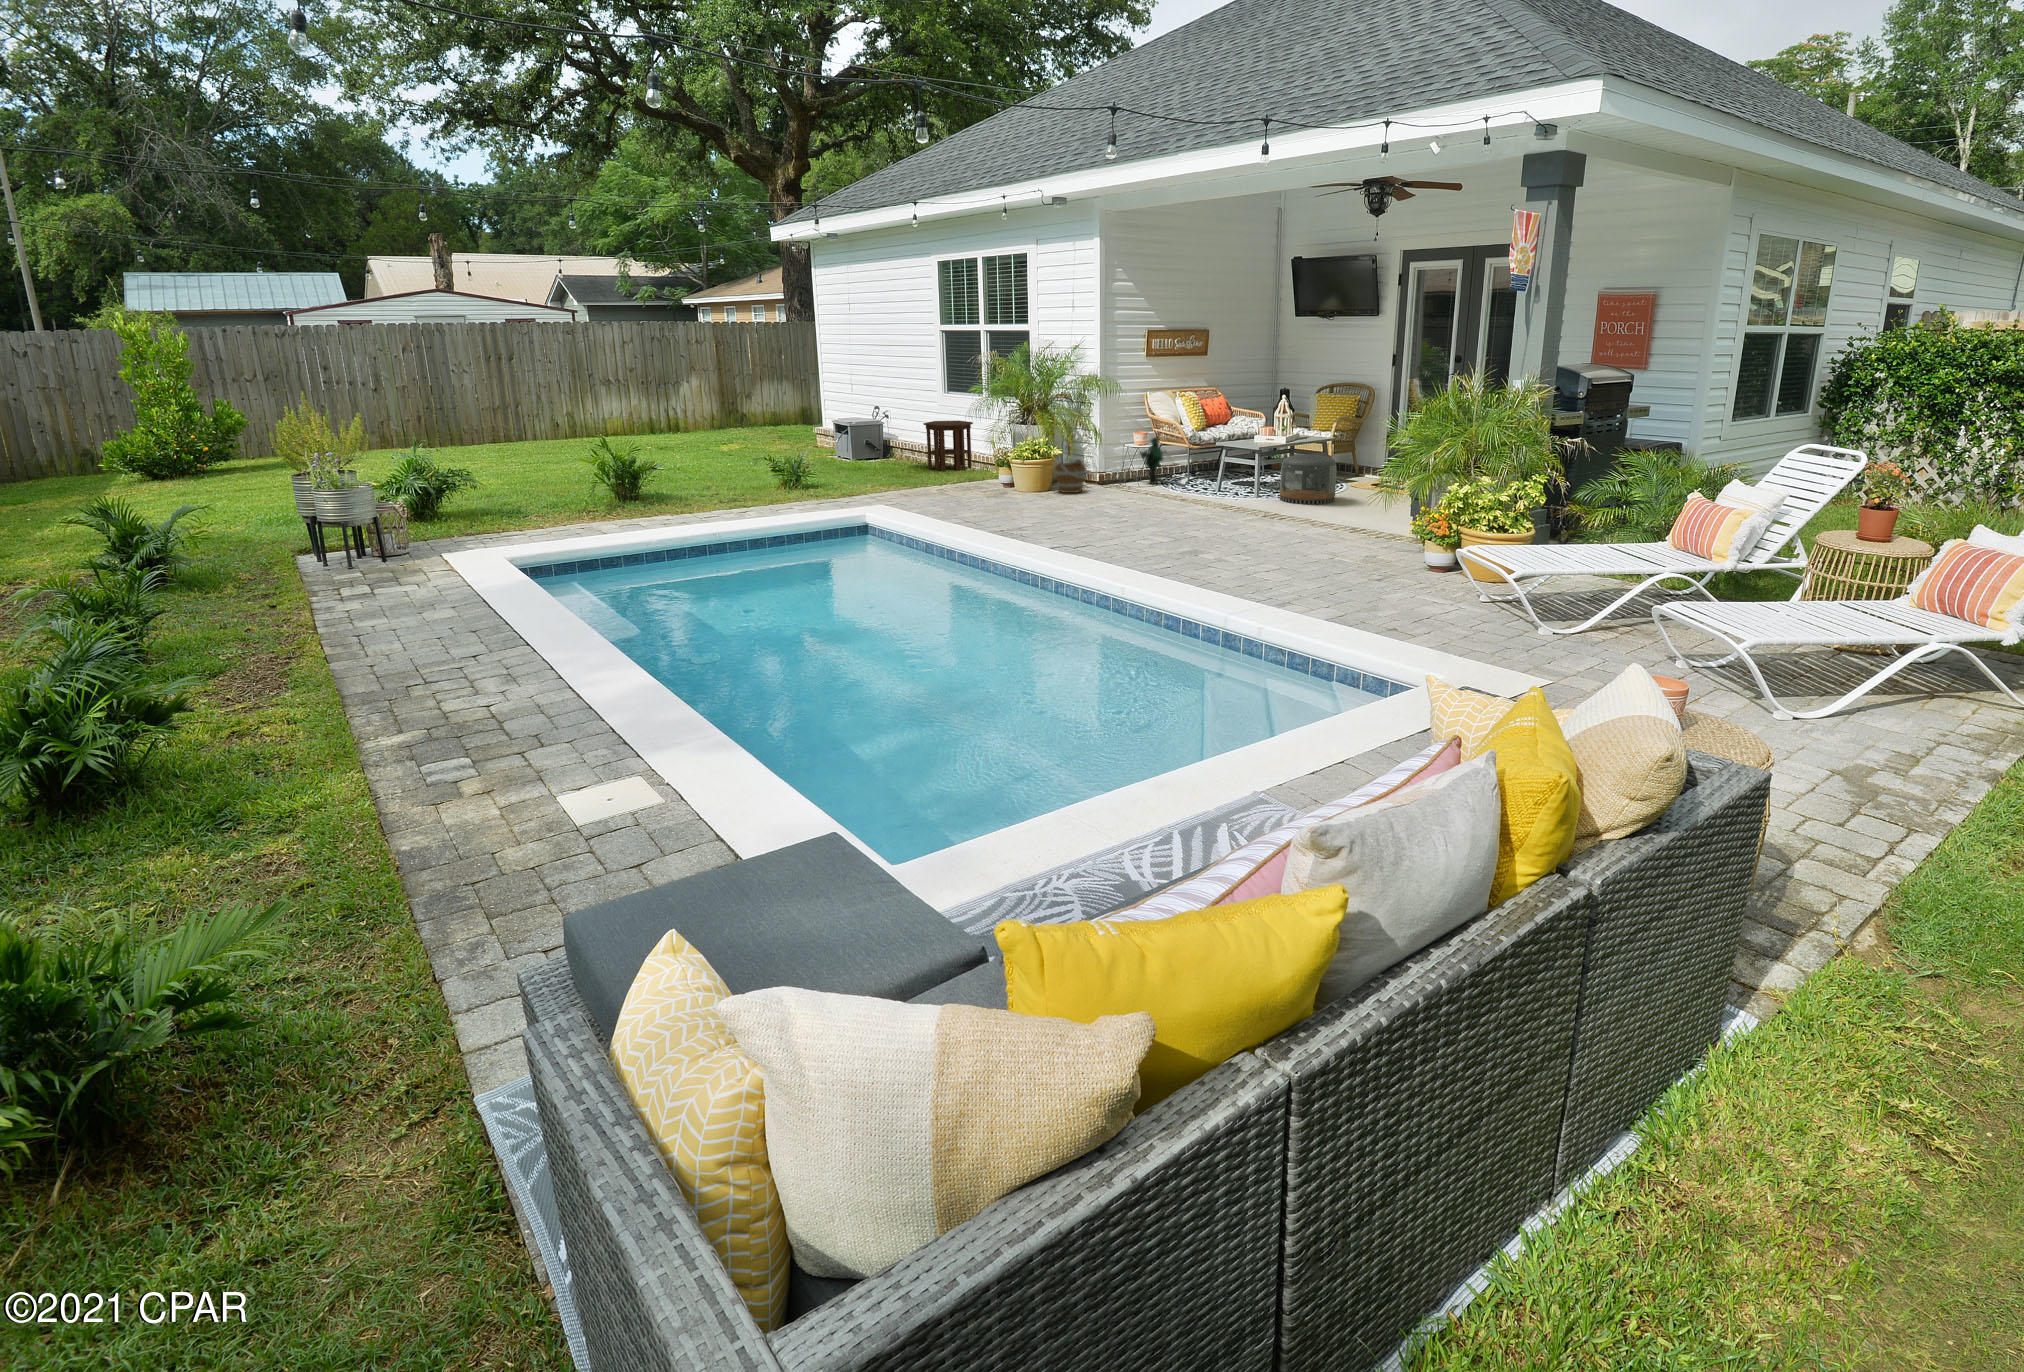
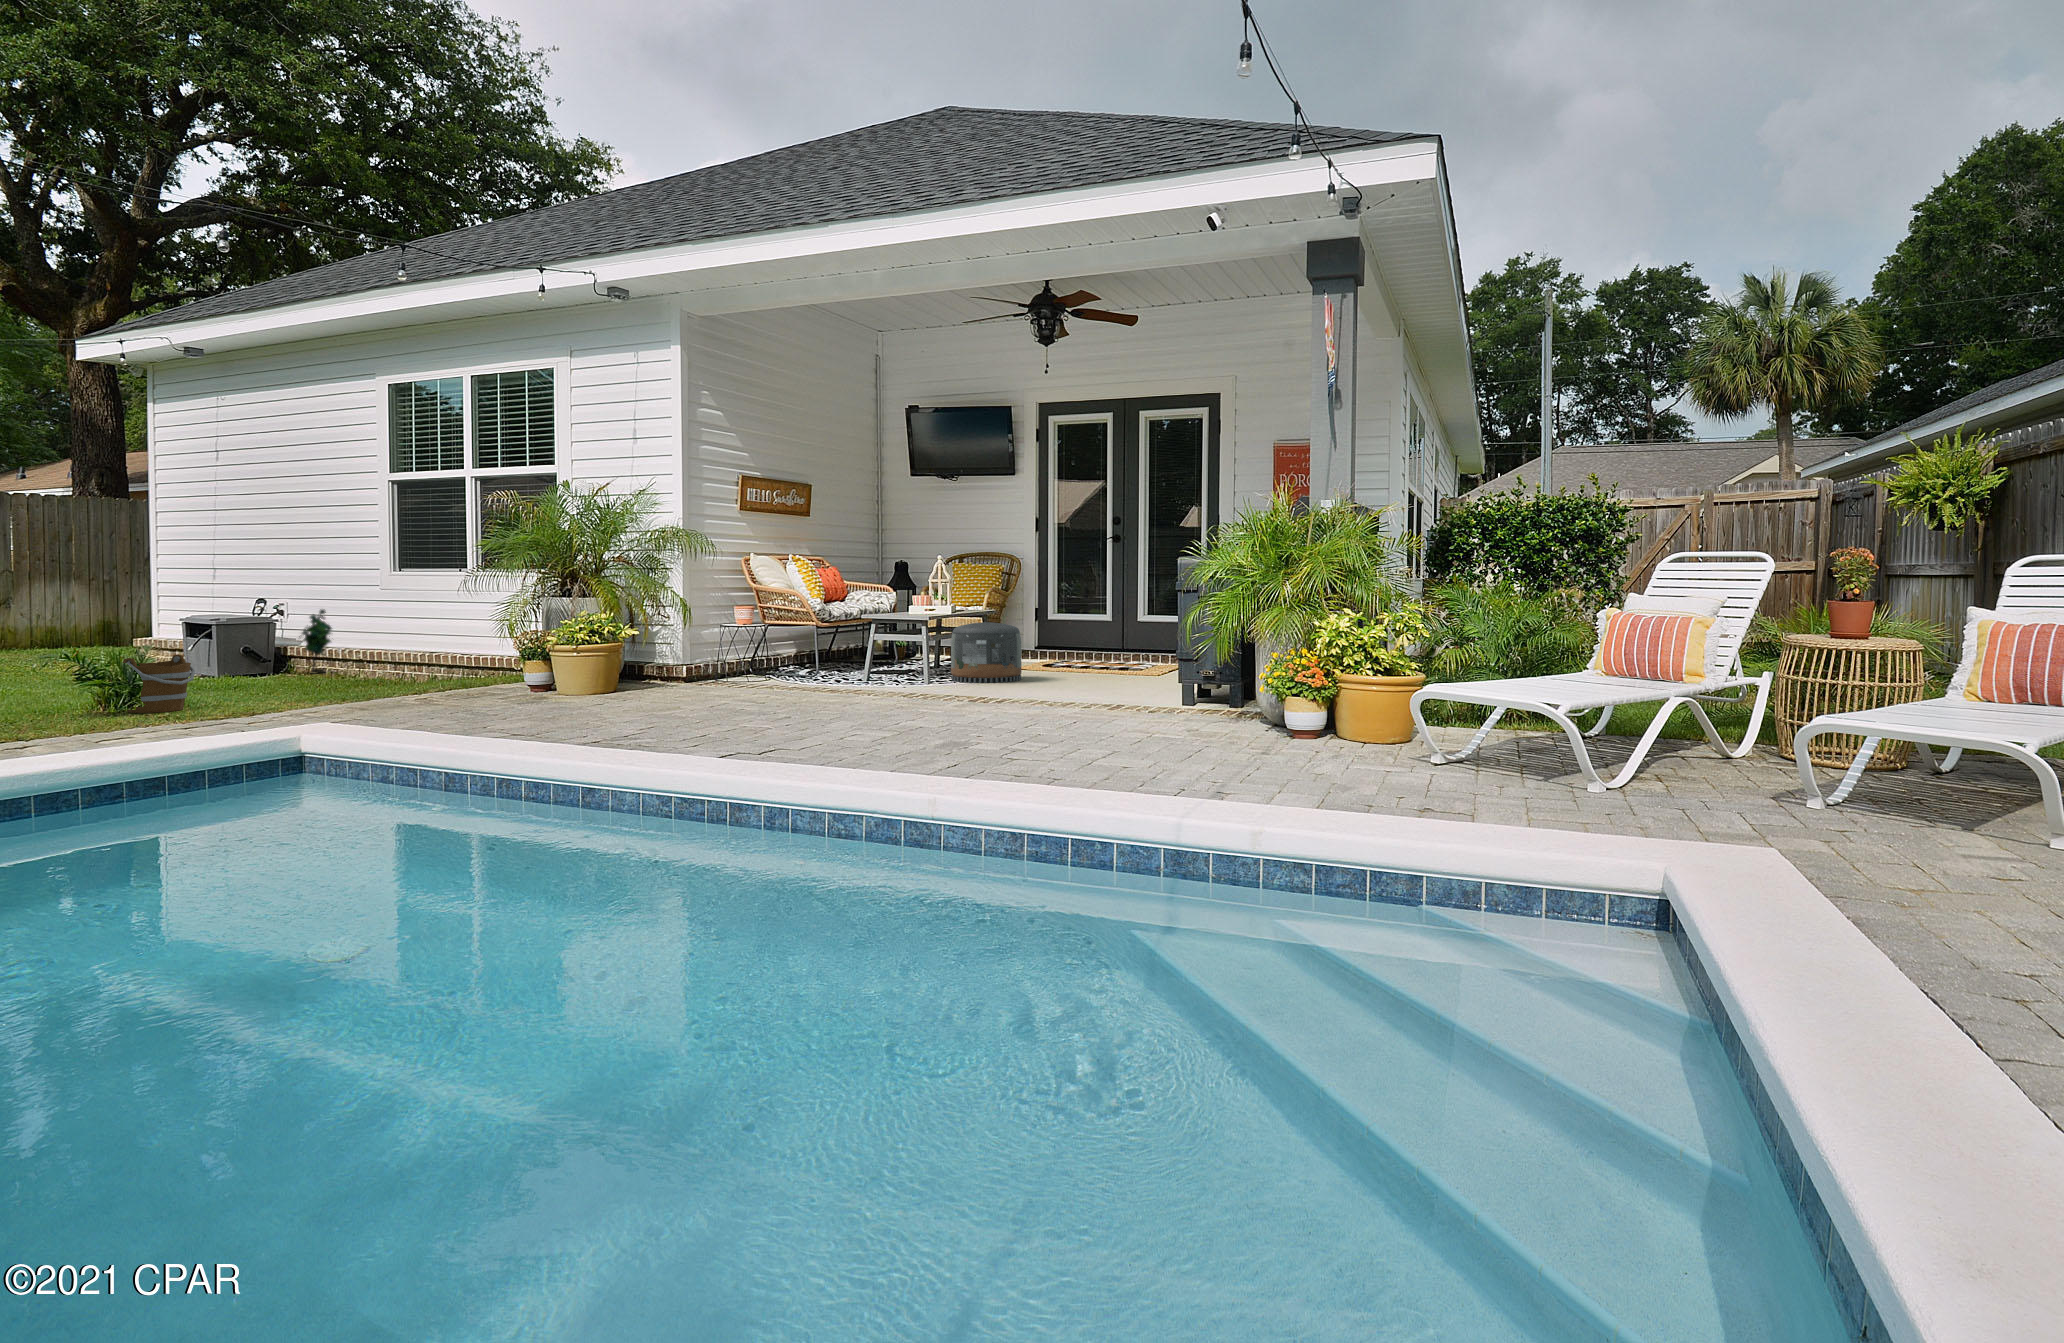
side table: present [923,421,973,471] -> none [366,609,454,681]
decorative plant: present [1140,435,1167,484] -> present [299,609,332,674]
bucket: present [1055,459,1087,493] -> present [123,654,195,713]

